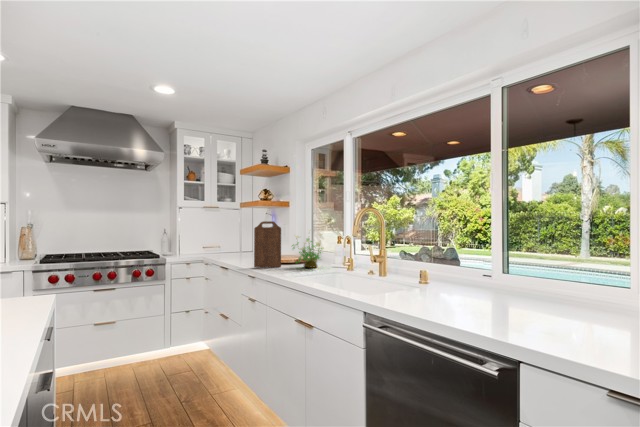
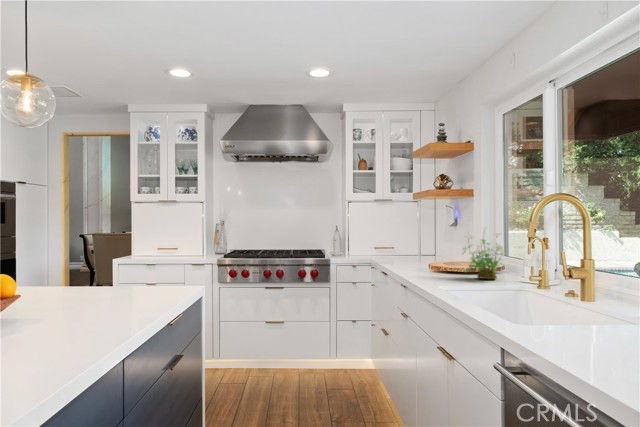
cutting board: present [254,221,281,267] -> none [413,217,448,276]

